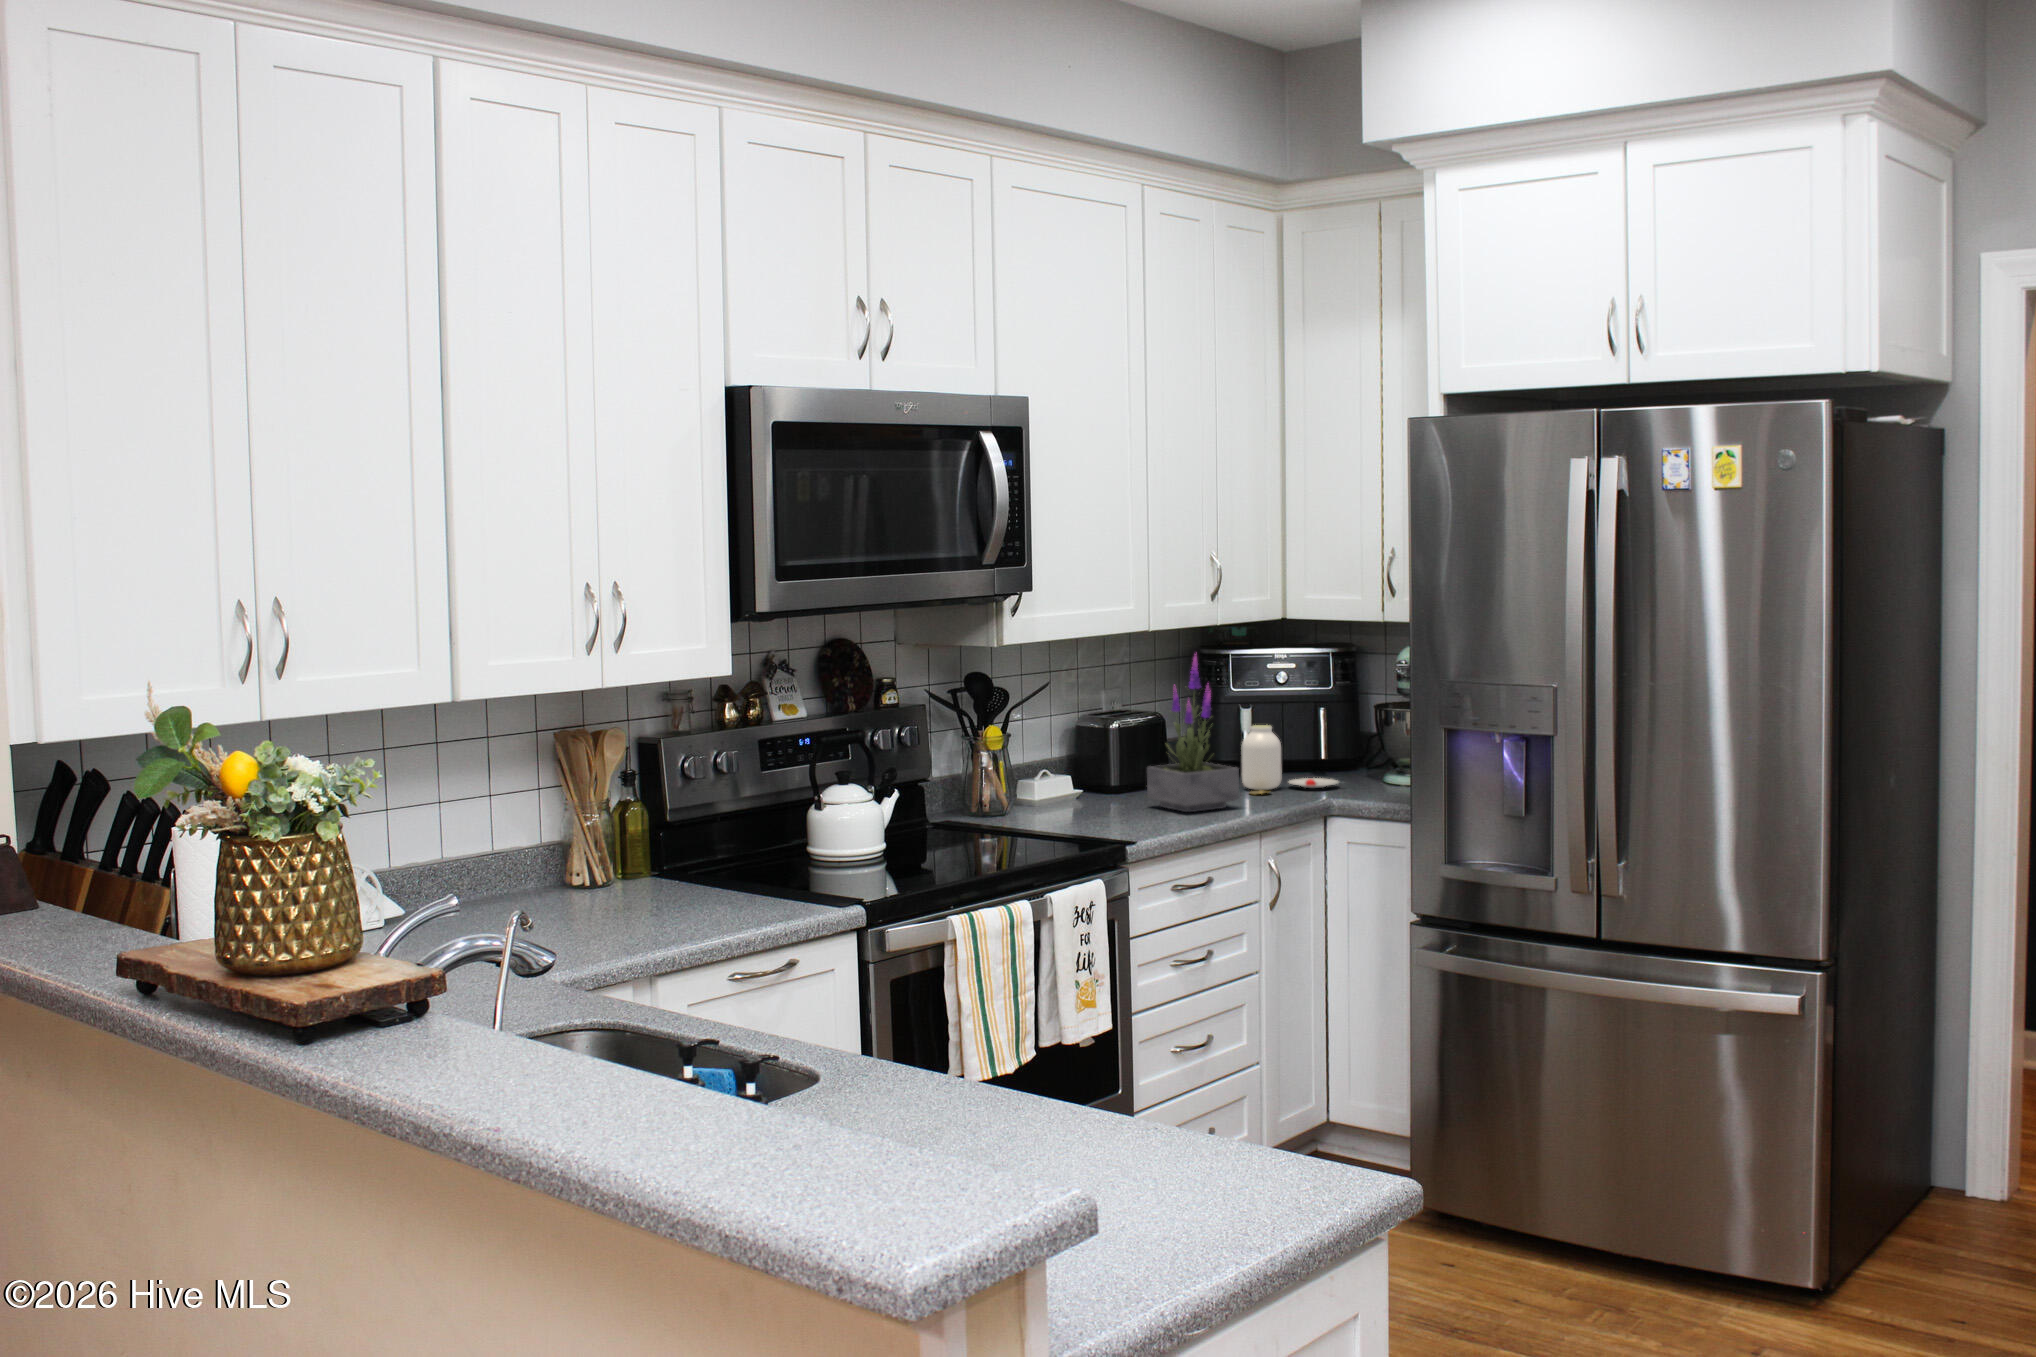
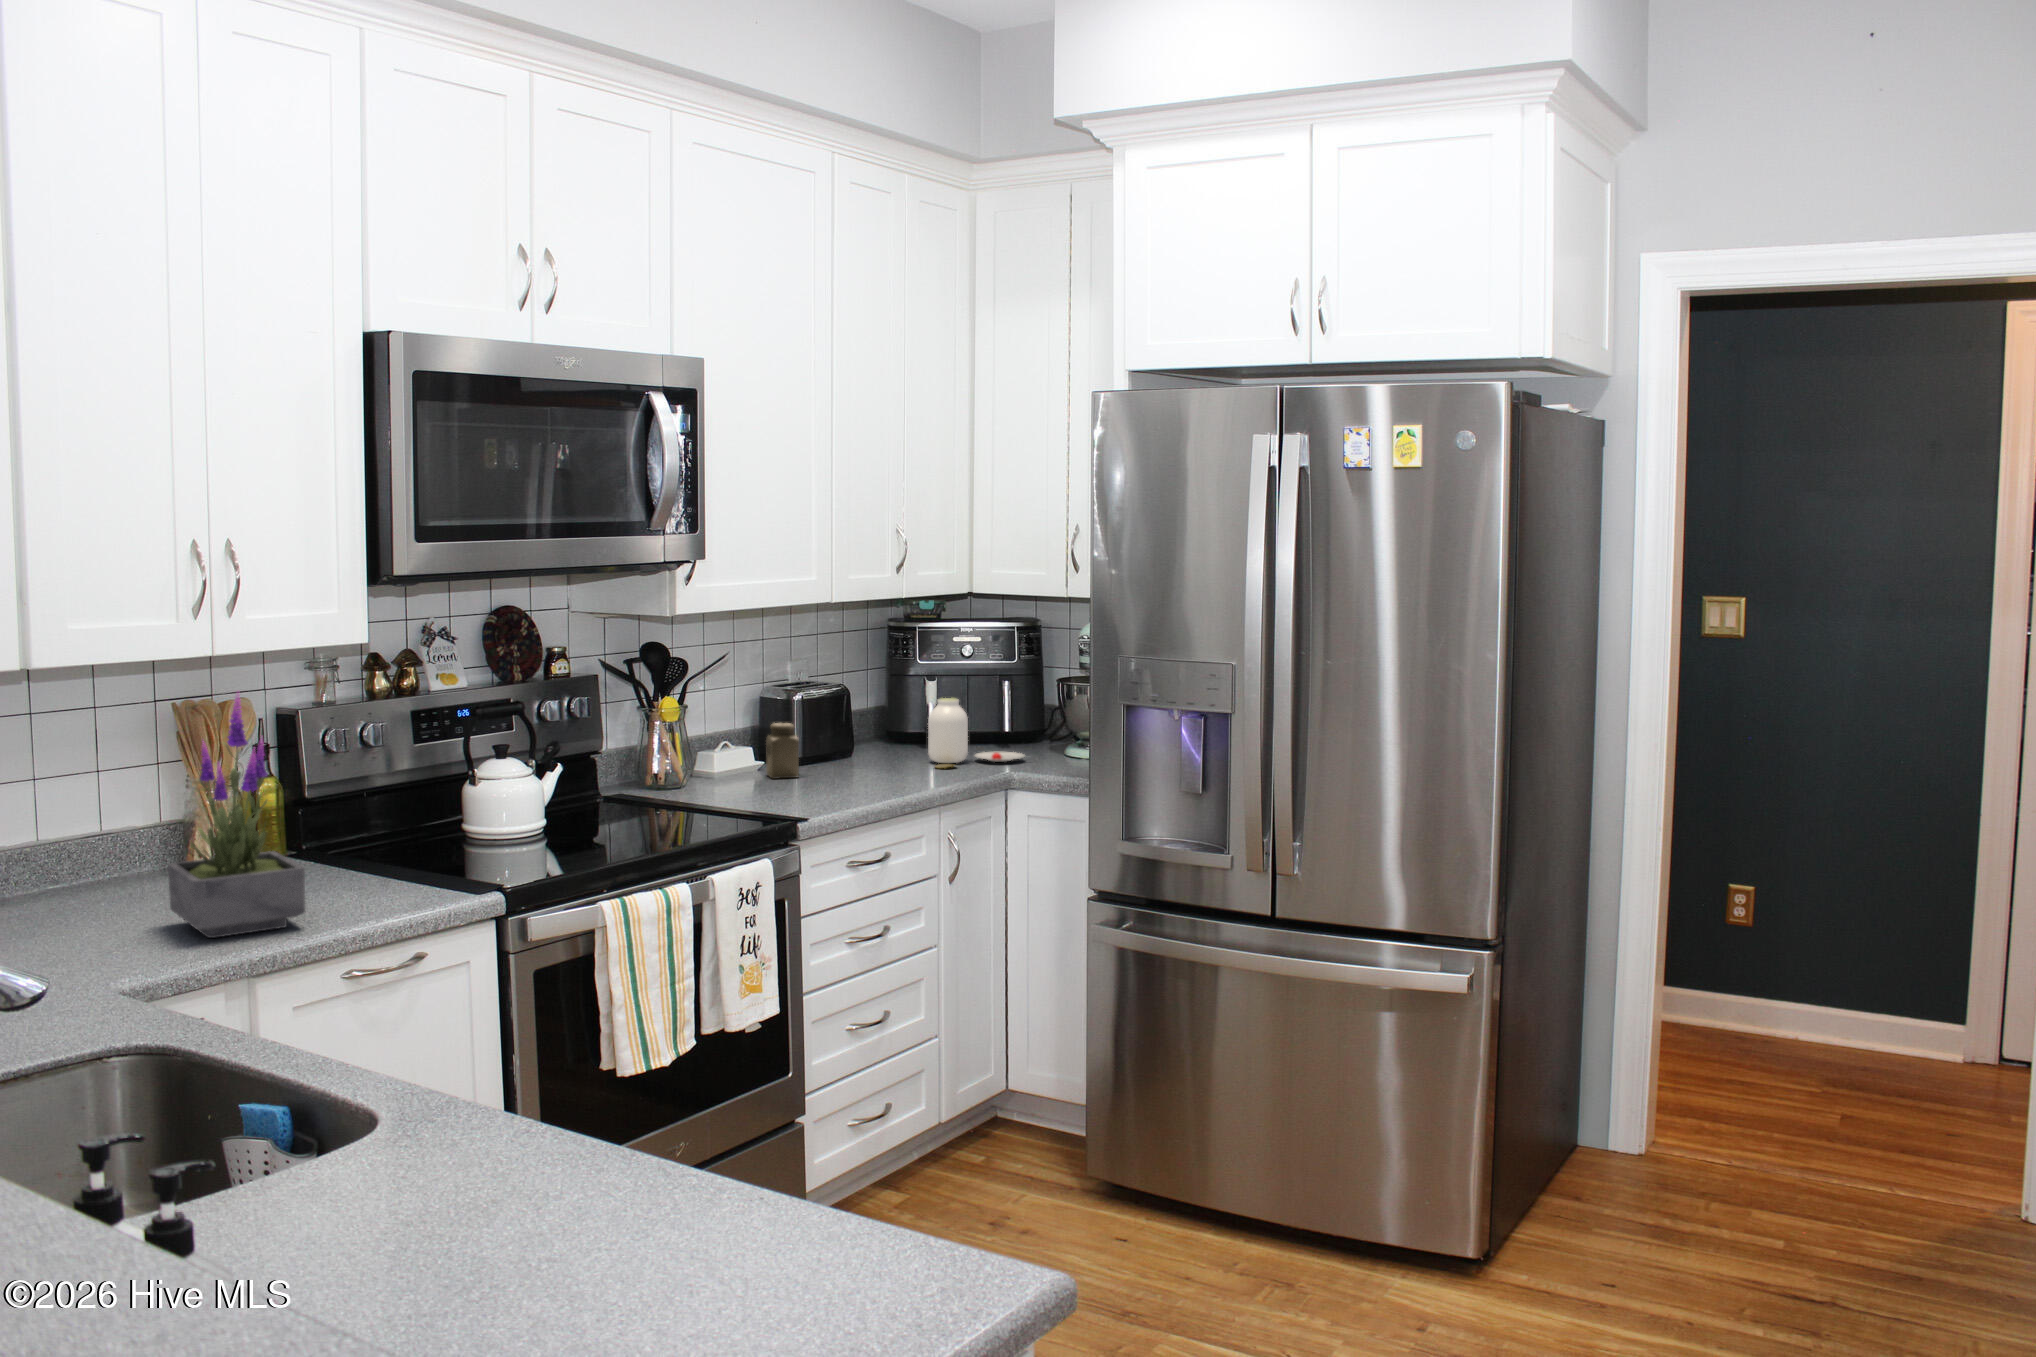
potted plant: present [1147,654,1239,812] -> present [168,694,305,938]
salt shaker: none [1084,750,1117,805] -> present [766,723,799,779]

